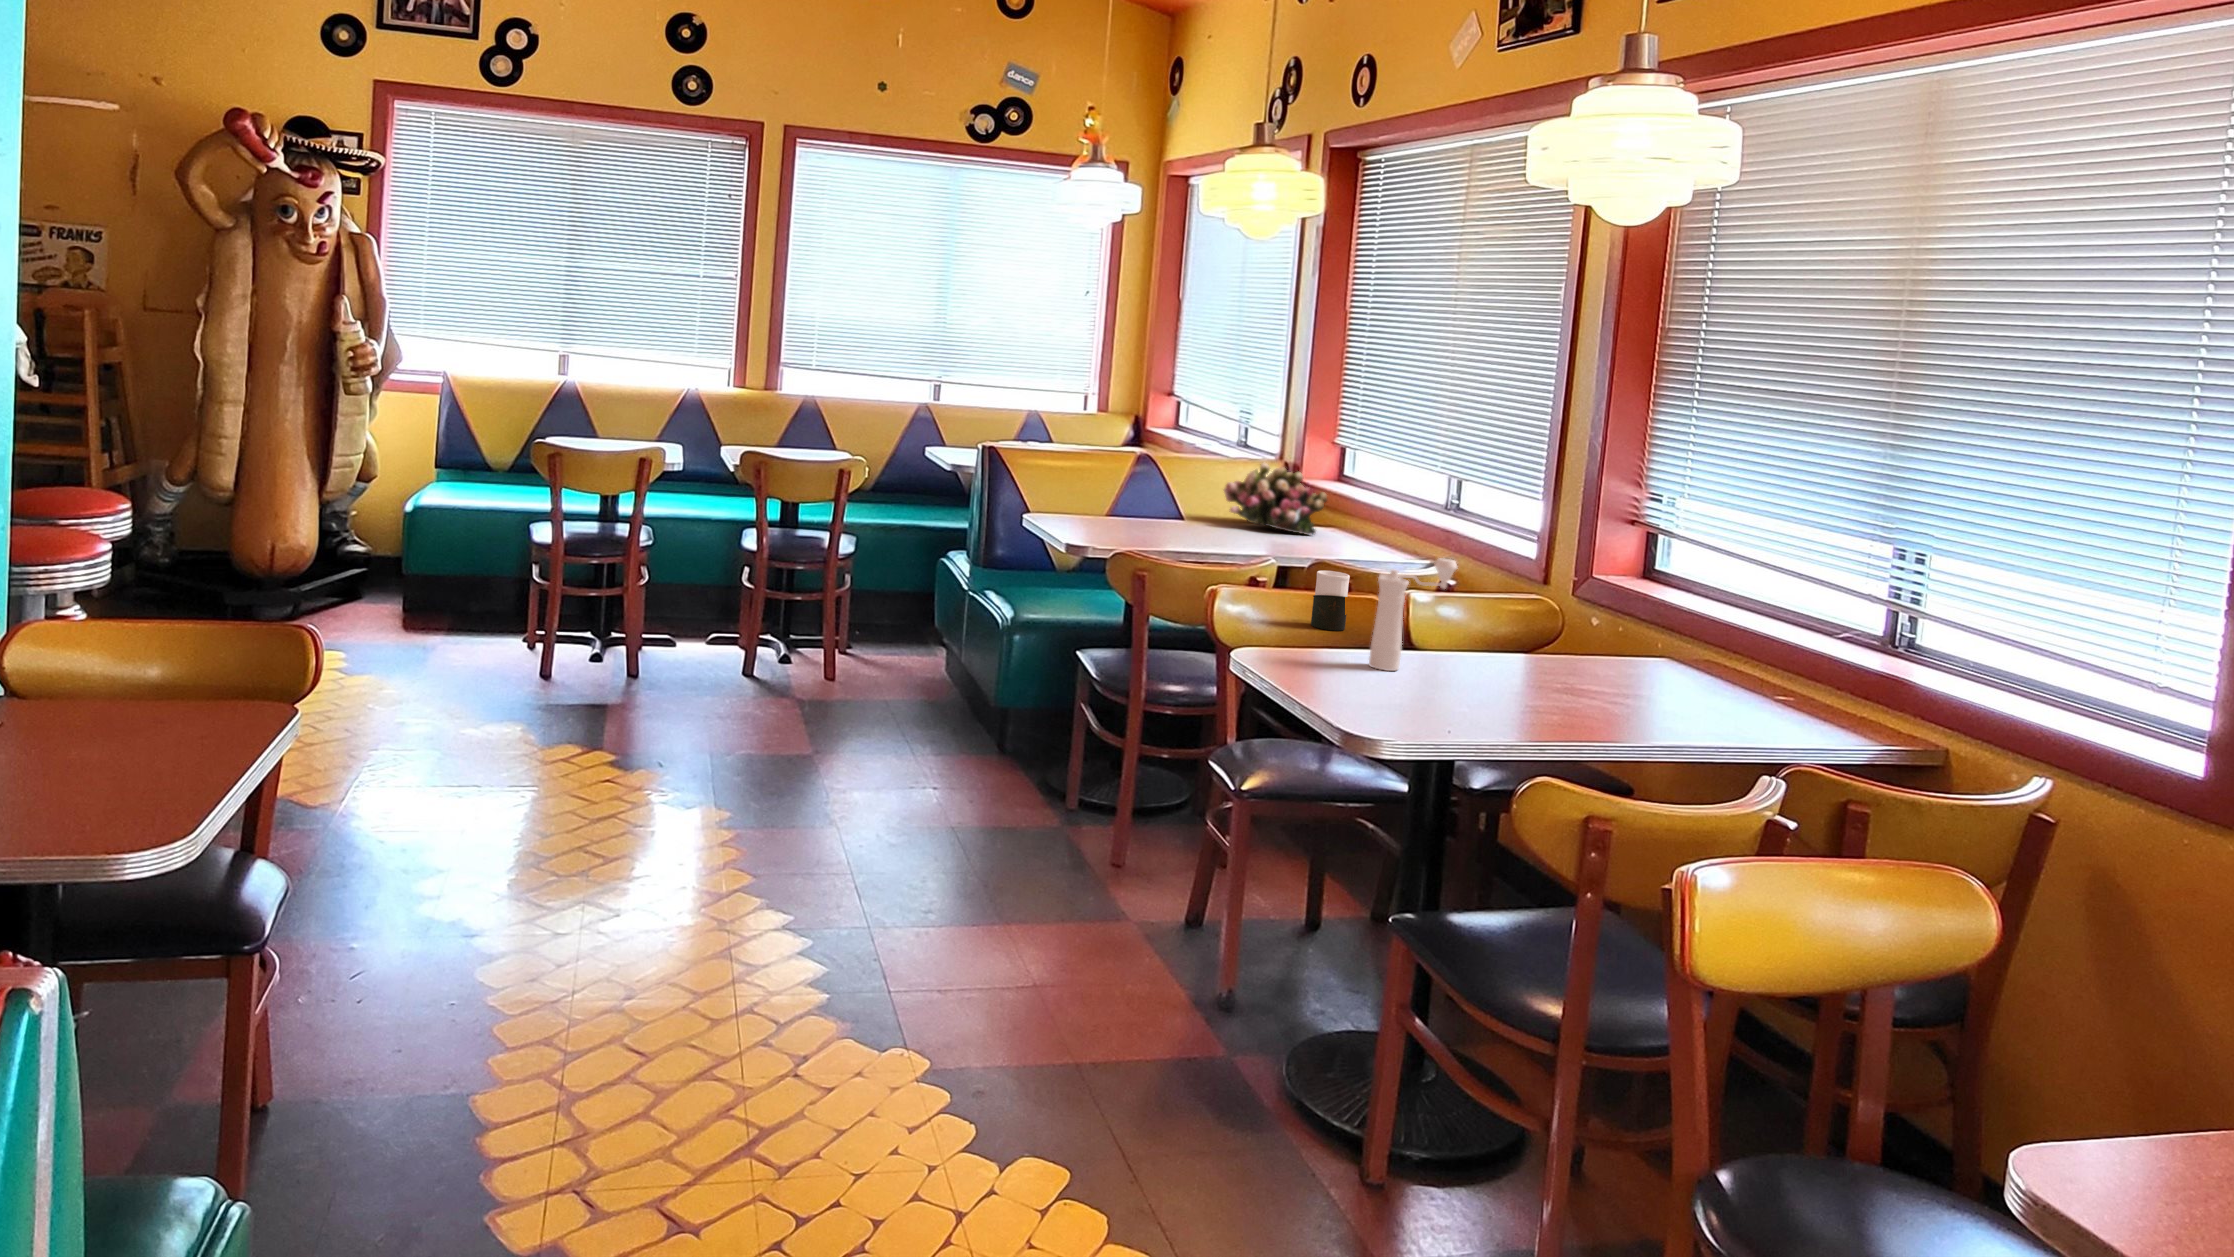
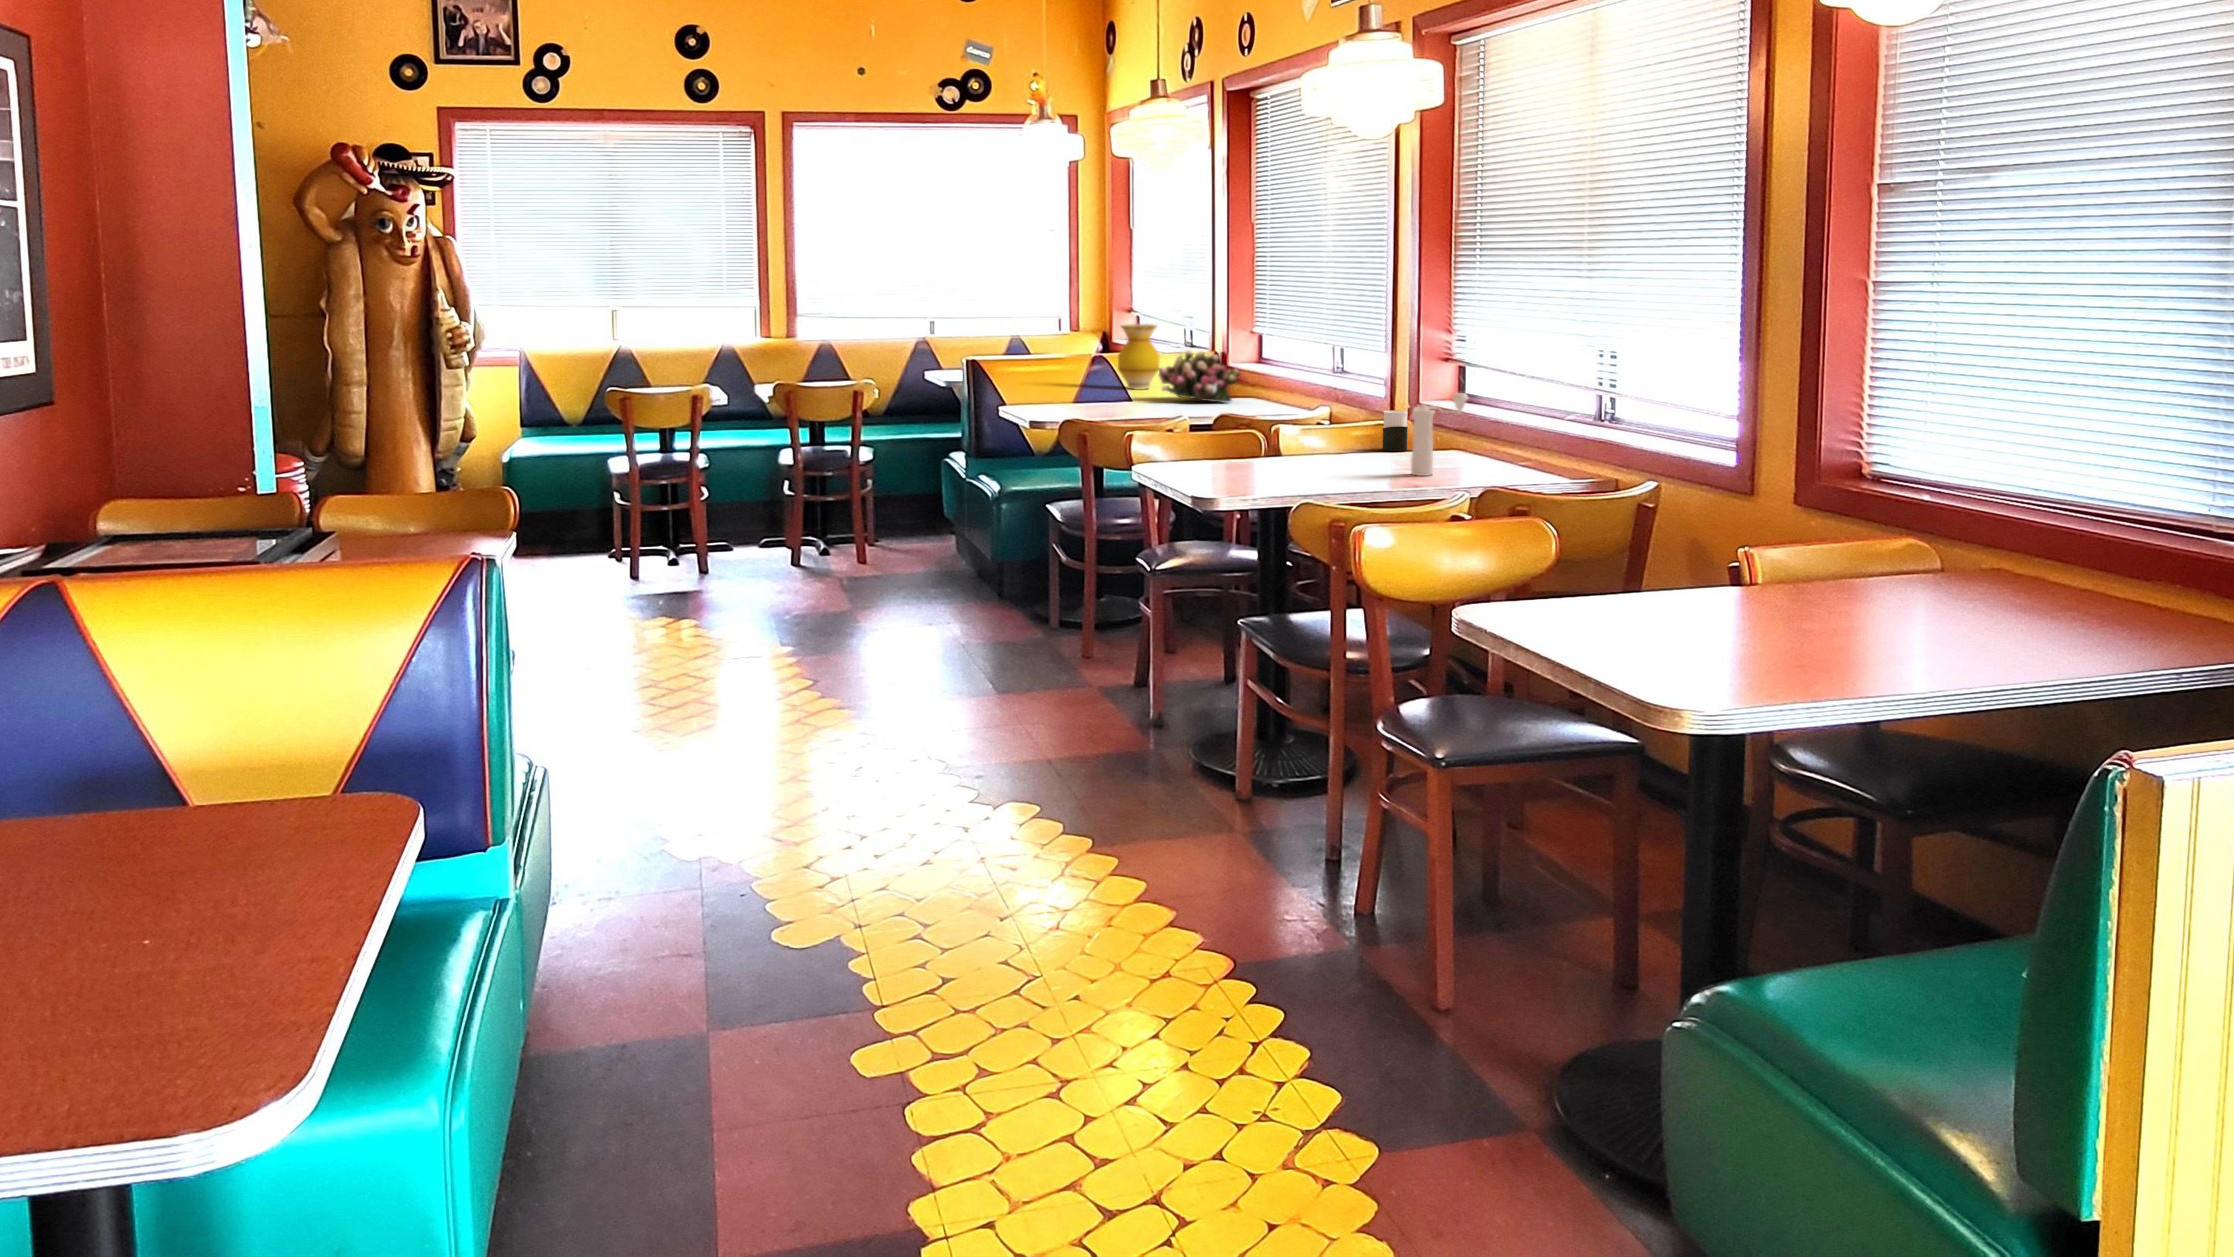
vase: none [1165,419,1220,502] -> present [1118,324,1159,389]
pepper mill: present [1369,558,1457,671] -> present [1411,393,1468,476]
cup: present [1311,571,1350,631] -> present [1383,410,1408,451]

